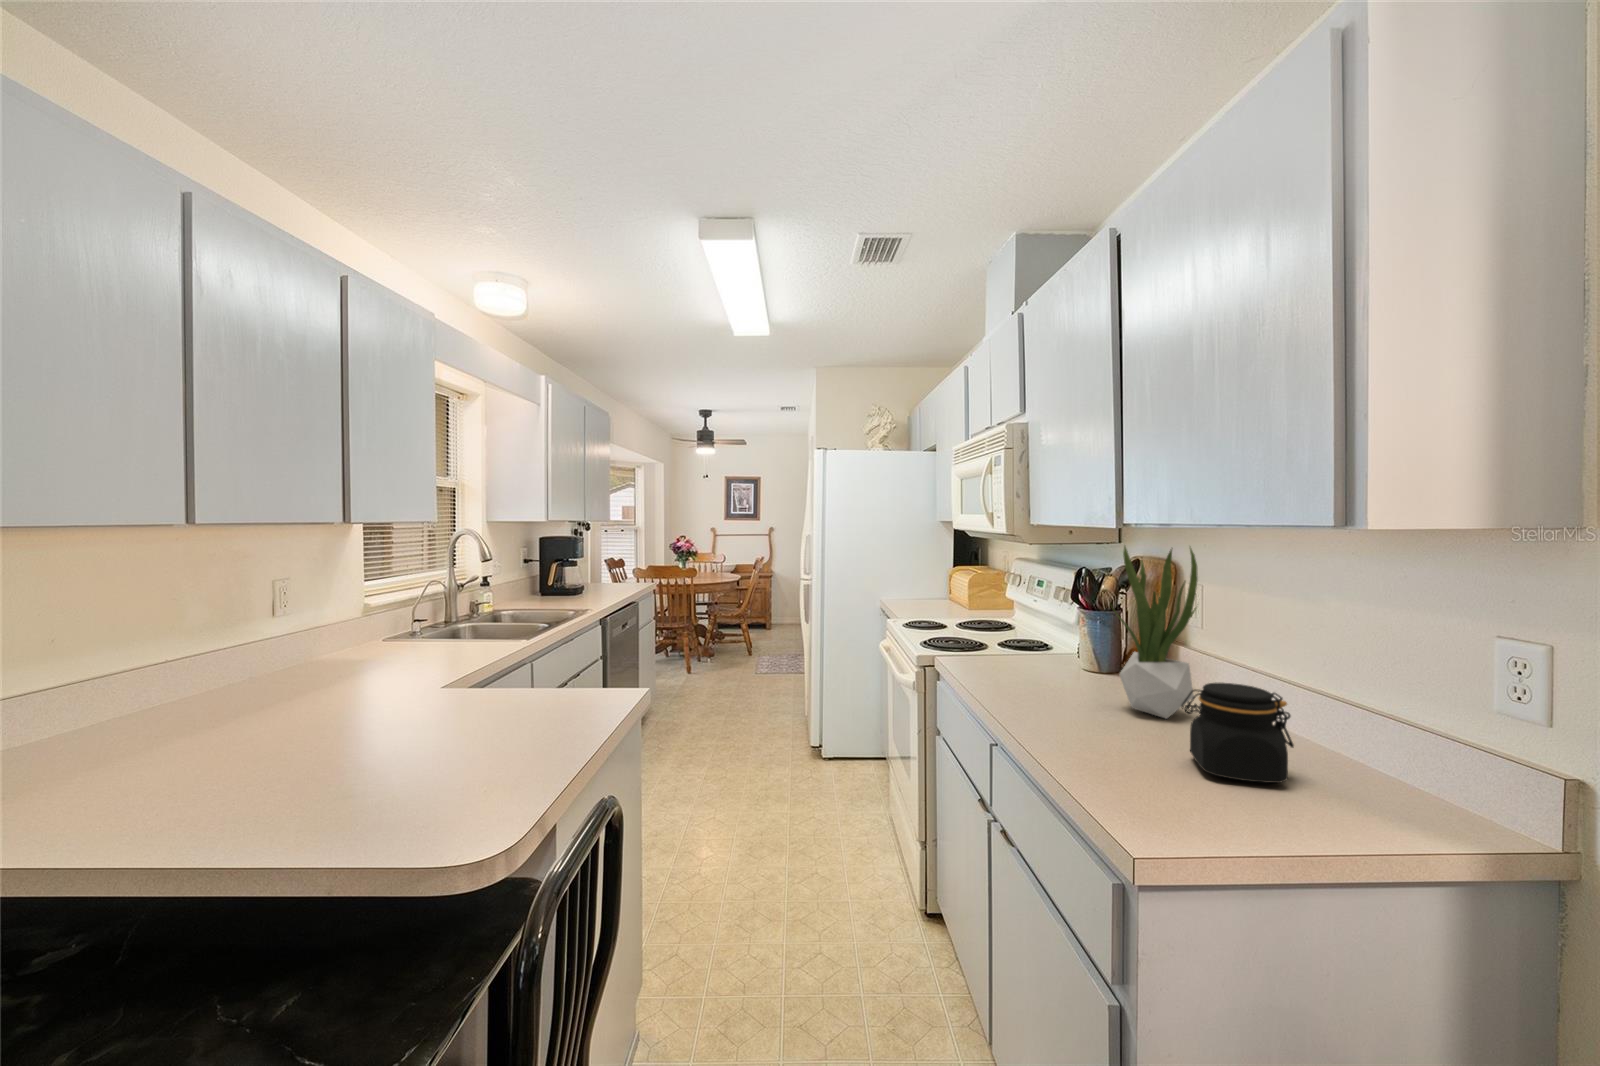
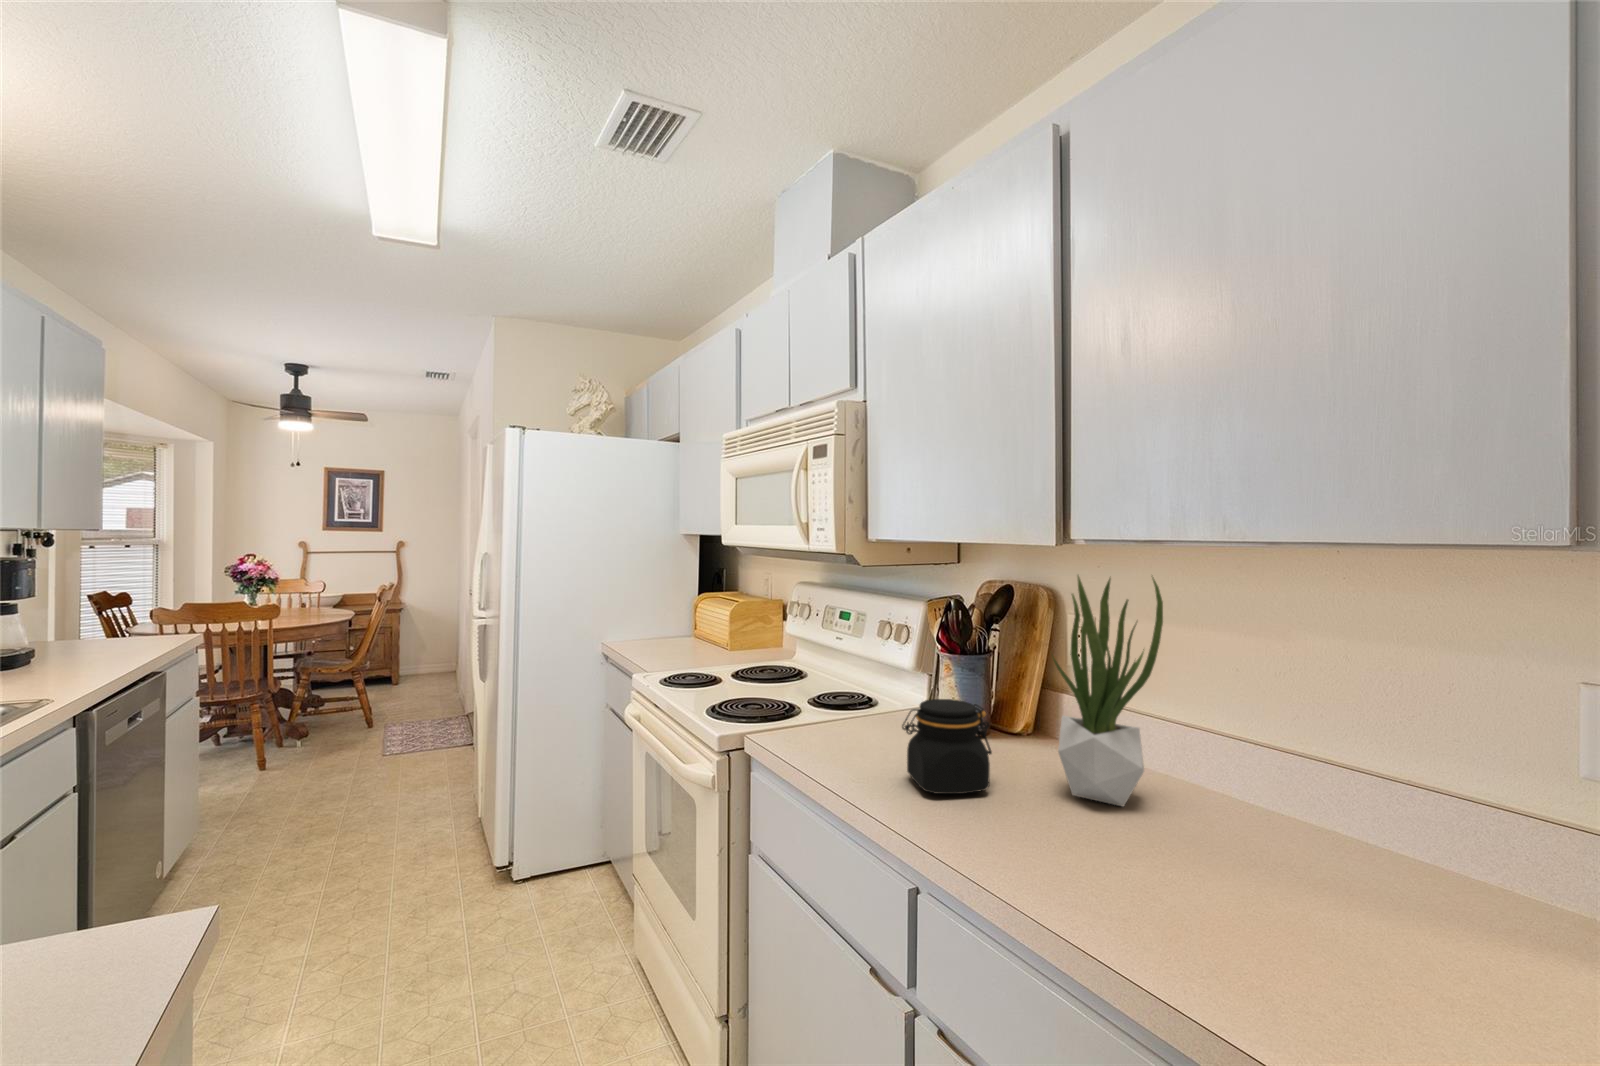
jar: present [1181,683,1294,783] -> present [902,699,992,794]

